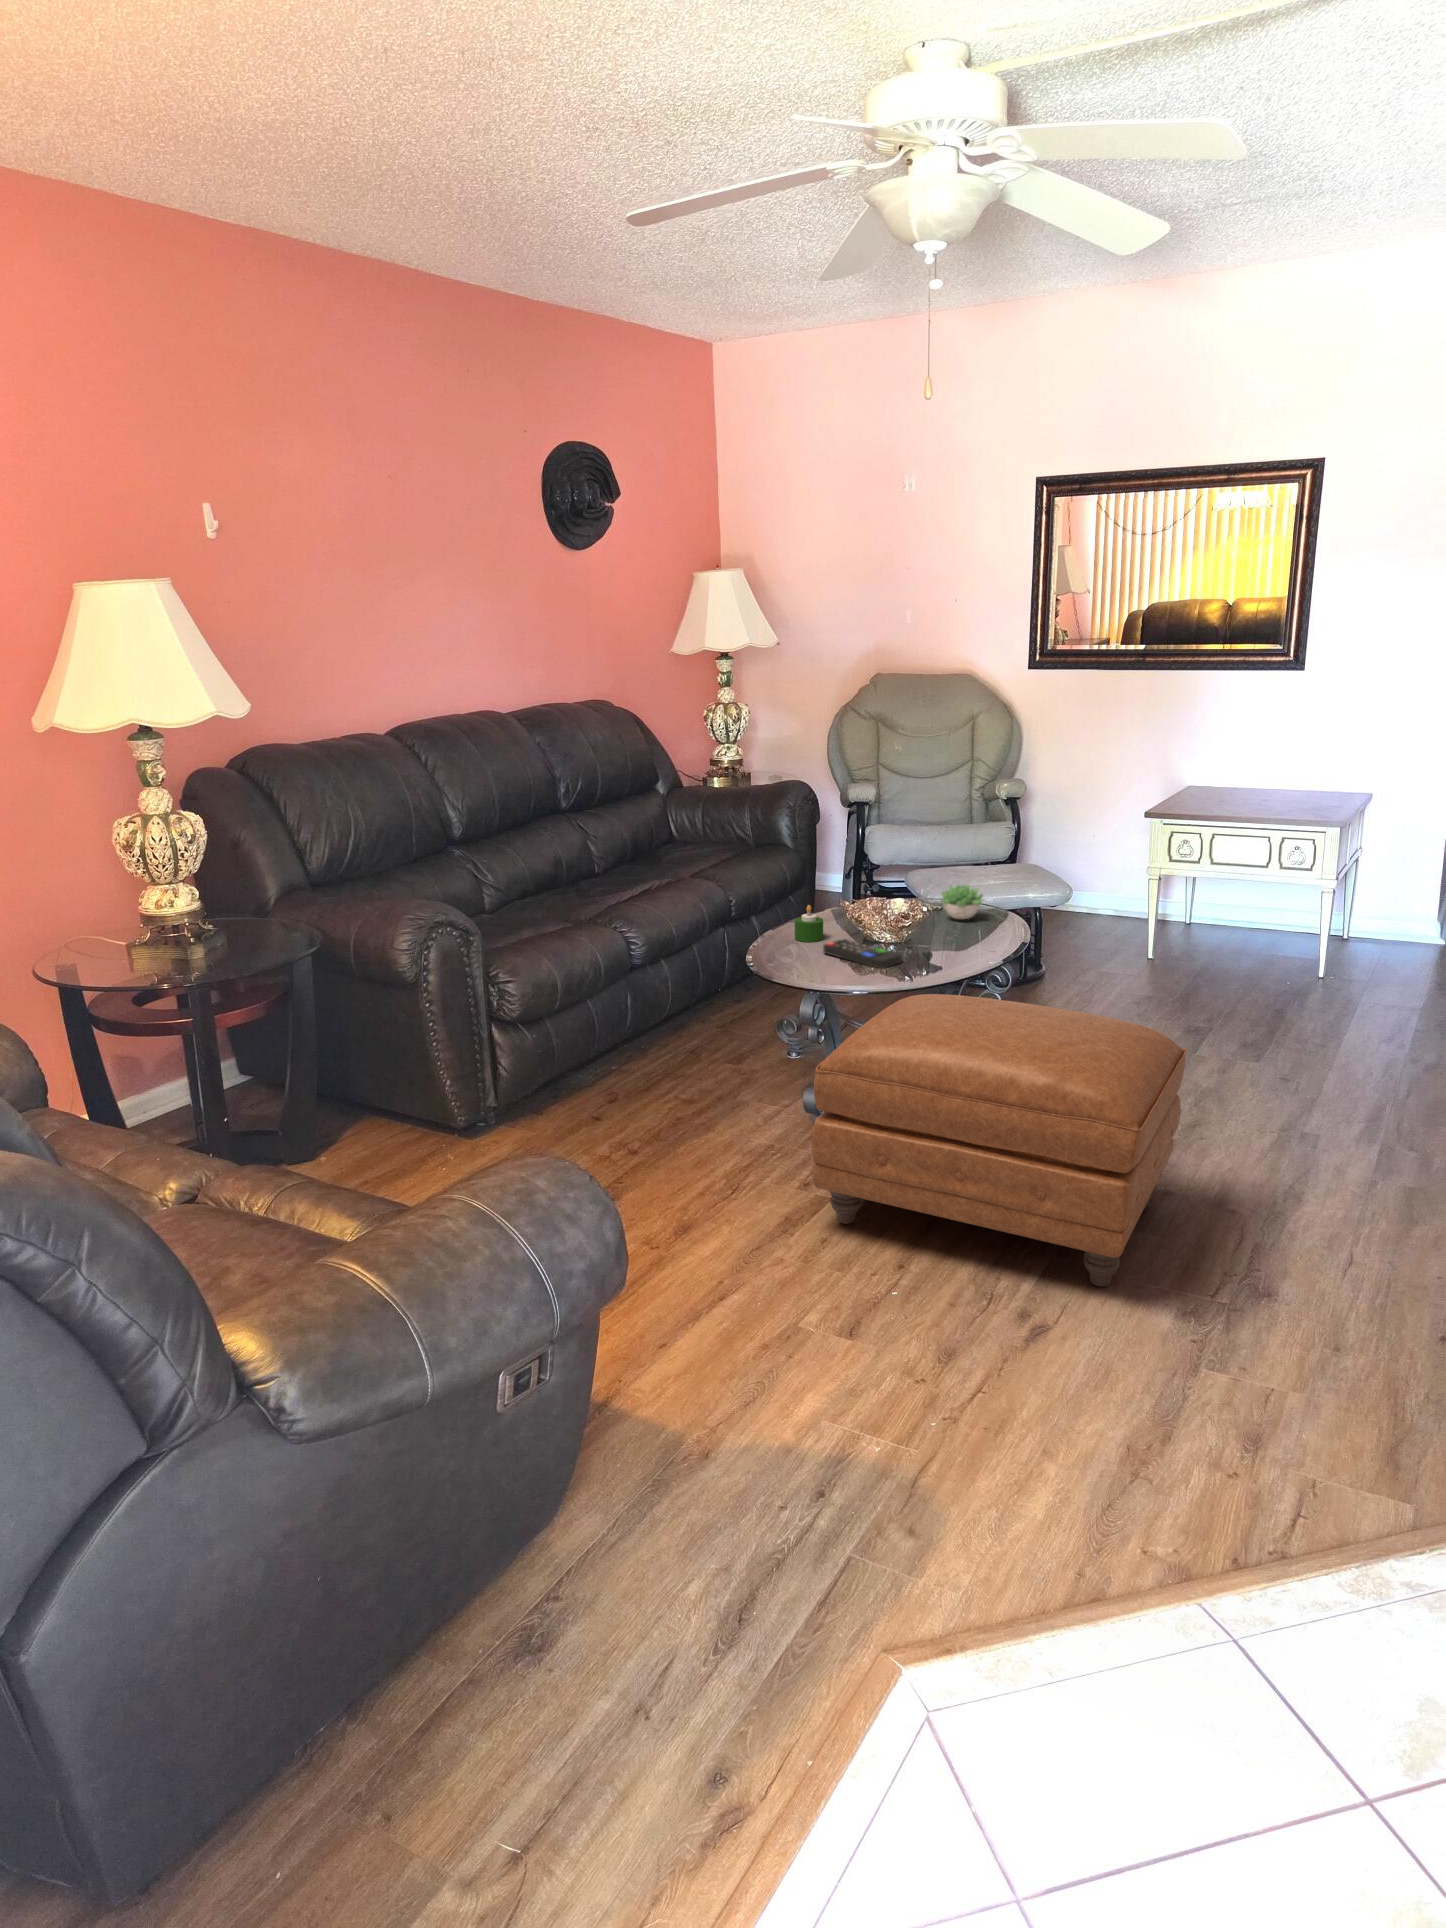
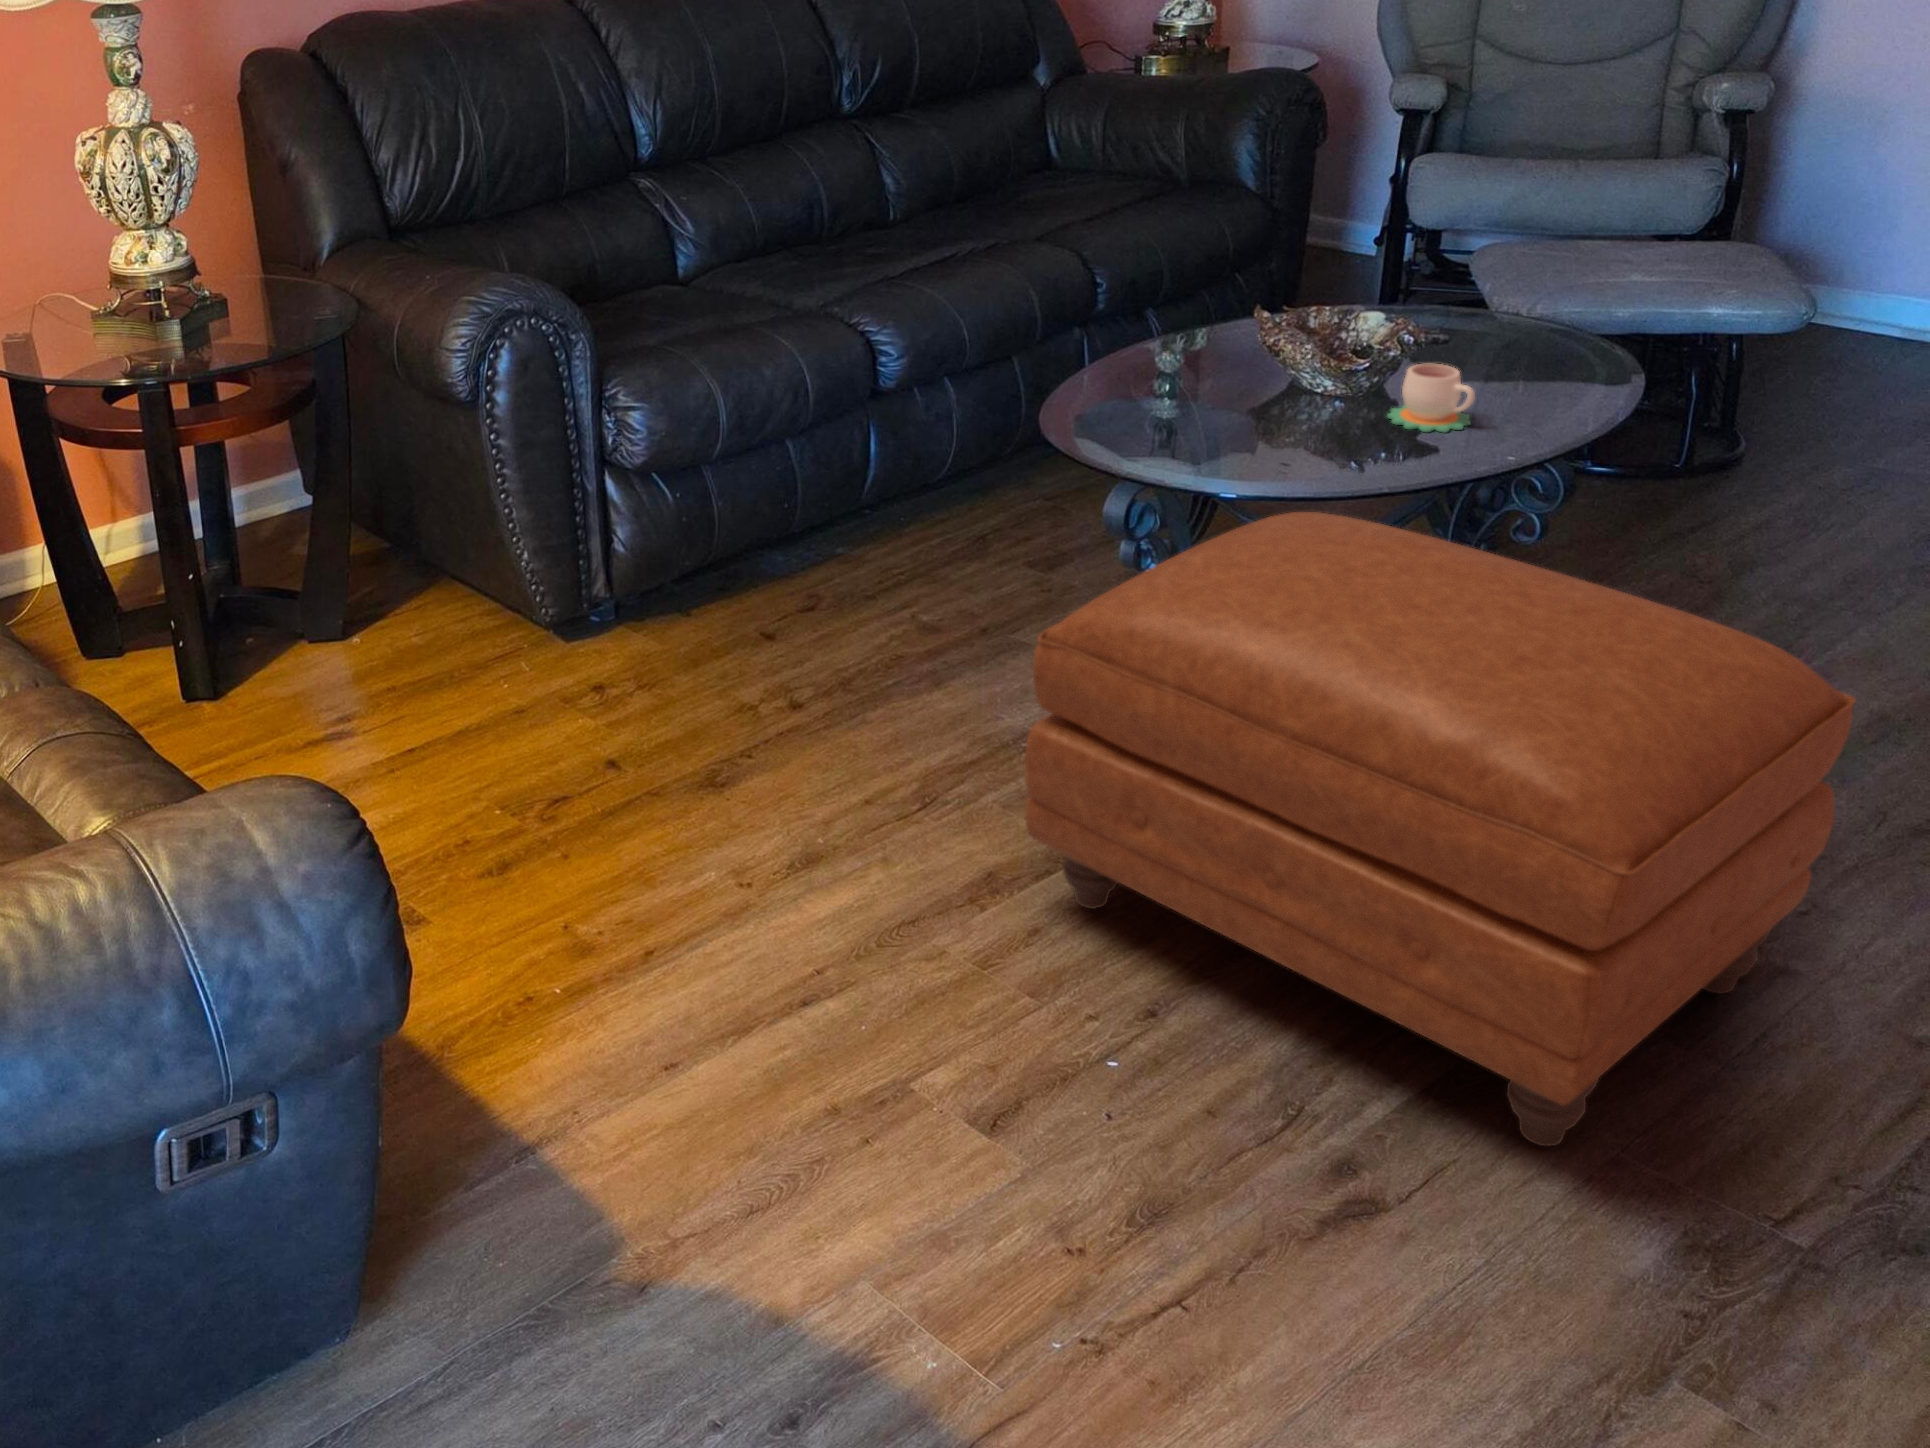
succulent plant: present [941,885,983,919] -> none [1462,289,1563,357]
candle: present [795,905,823,942] -> none [1154,313,1209,380]
mug: none [925,921,968,956] -> present [1387,364,1475,433]
remote control: present [823,939,902,969] -> none [1186,381,1326,447]

